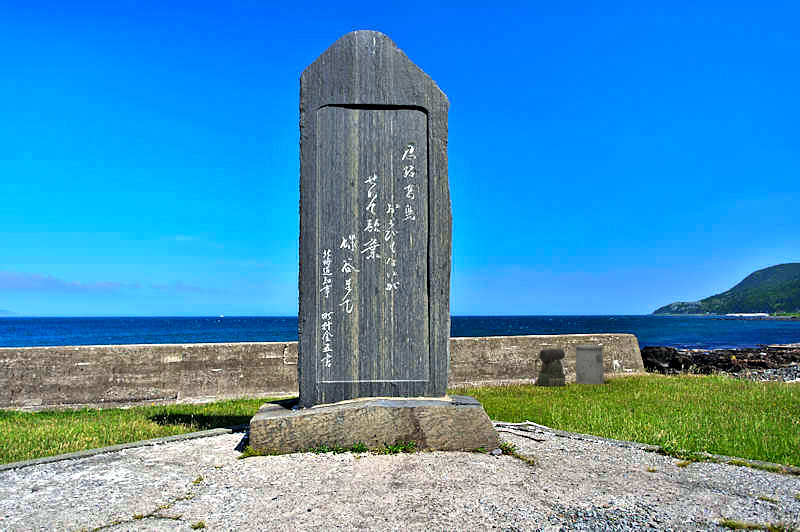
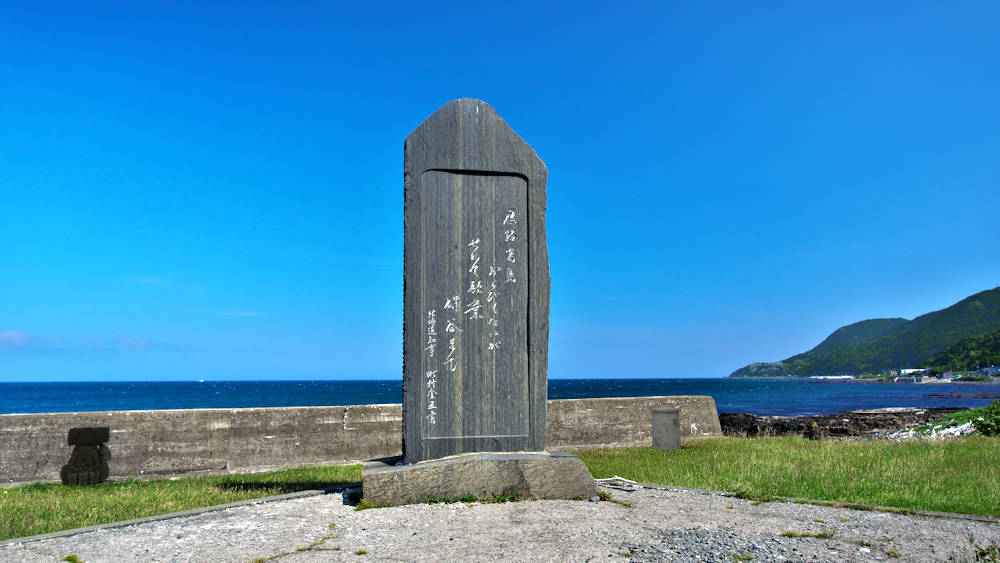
backpack: present [535,349,565,387] -> present [59,427,111,485]

